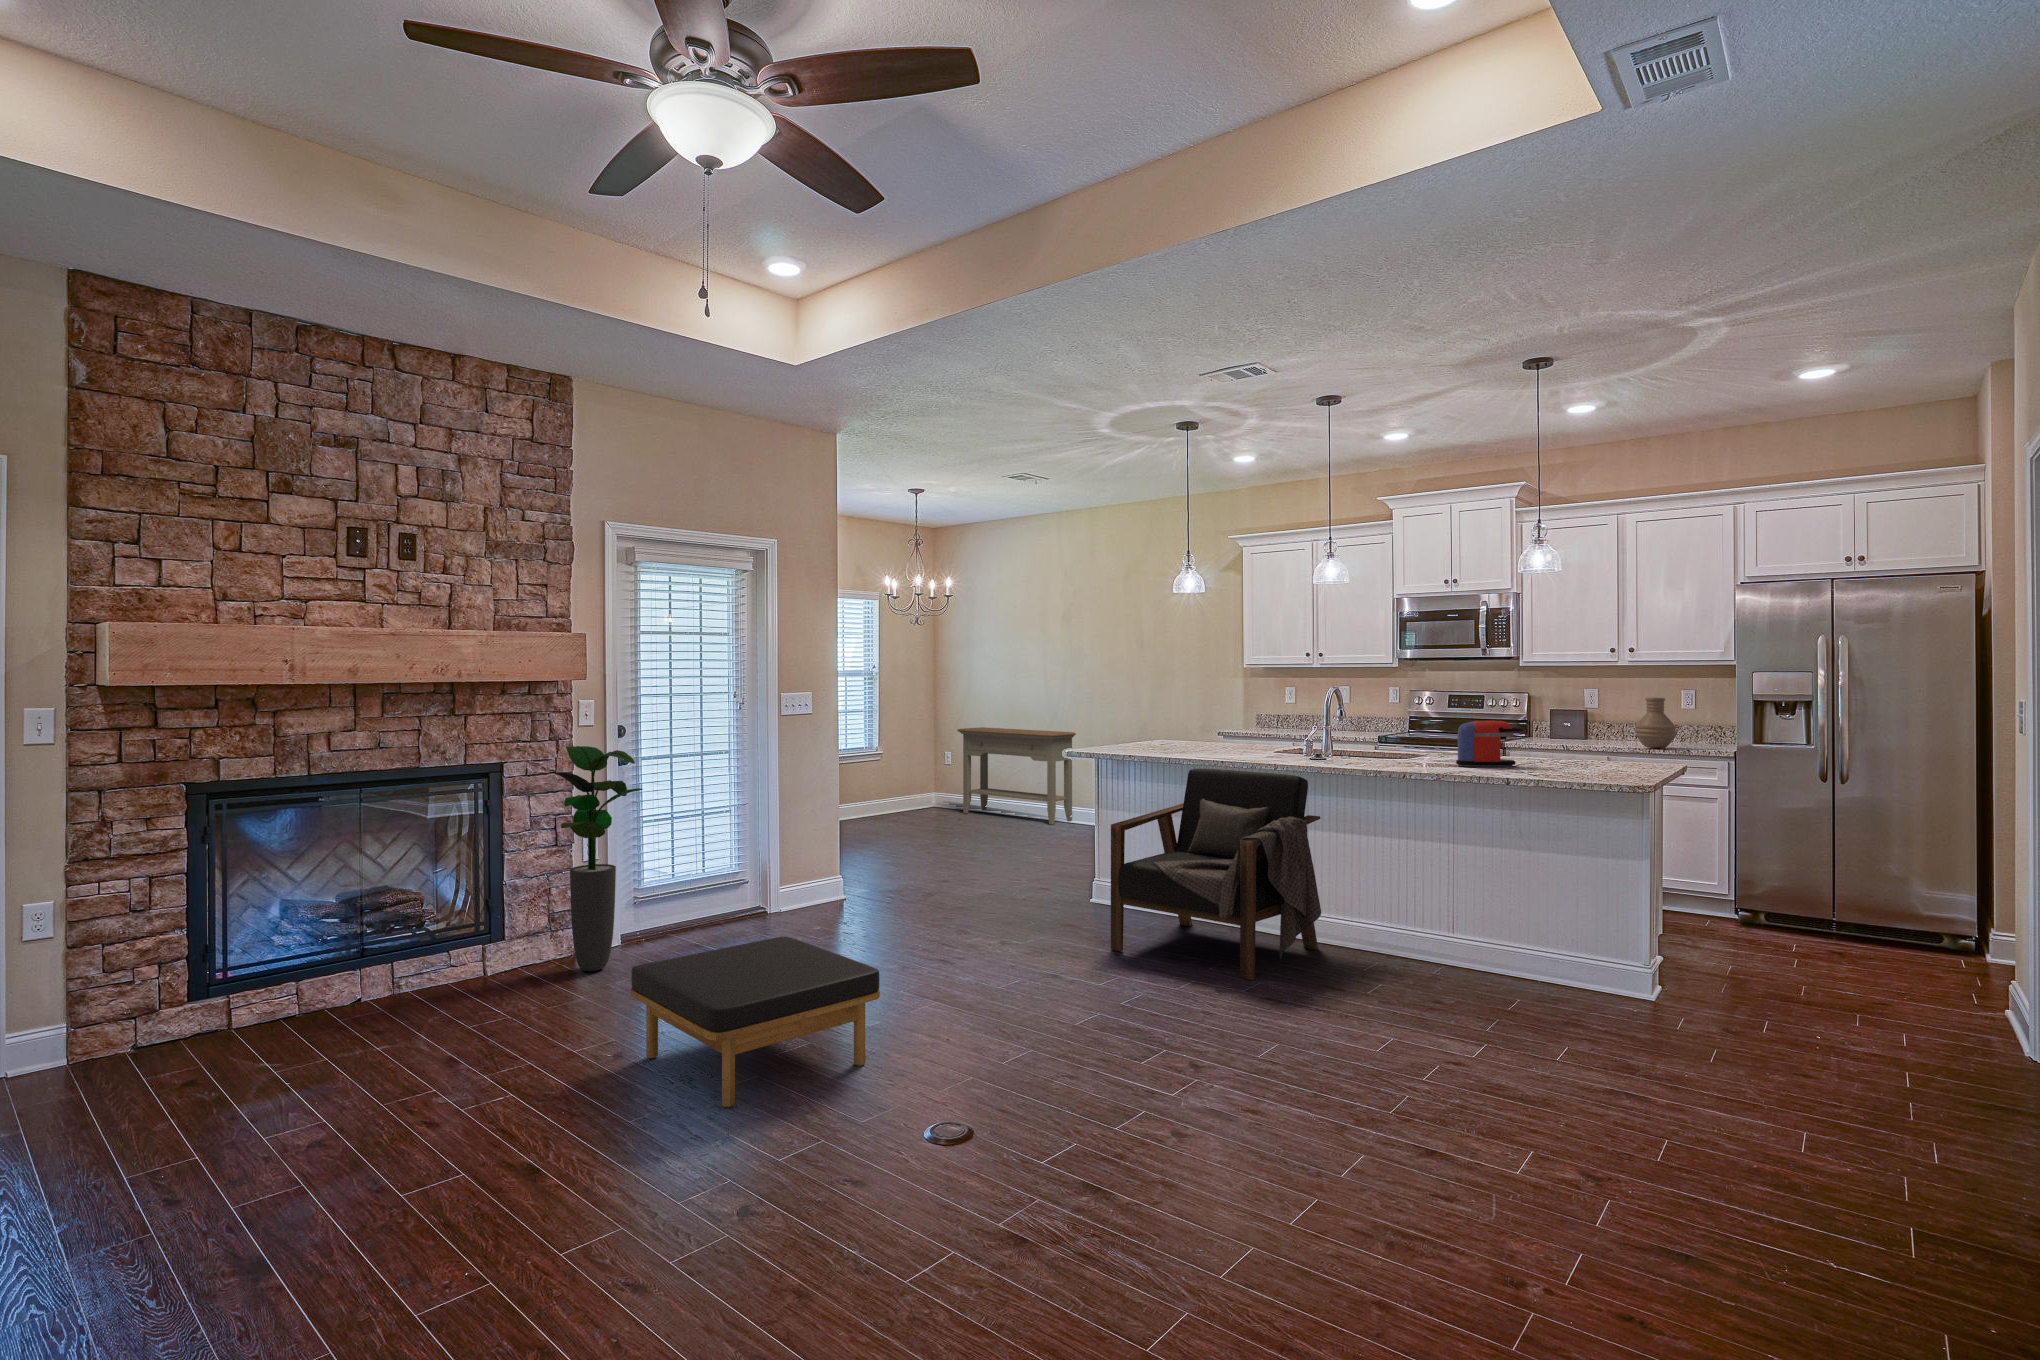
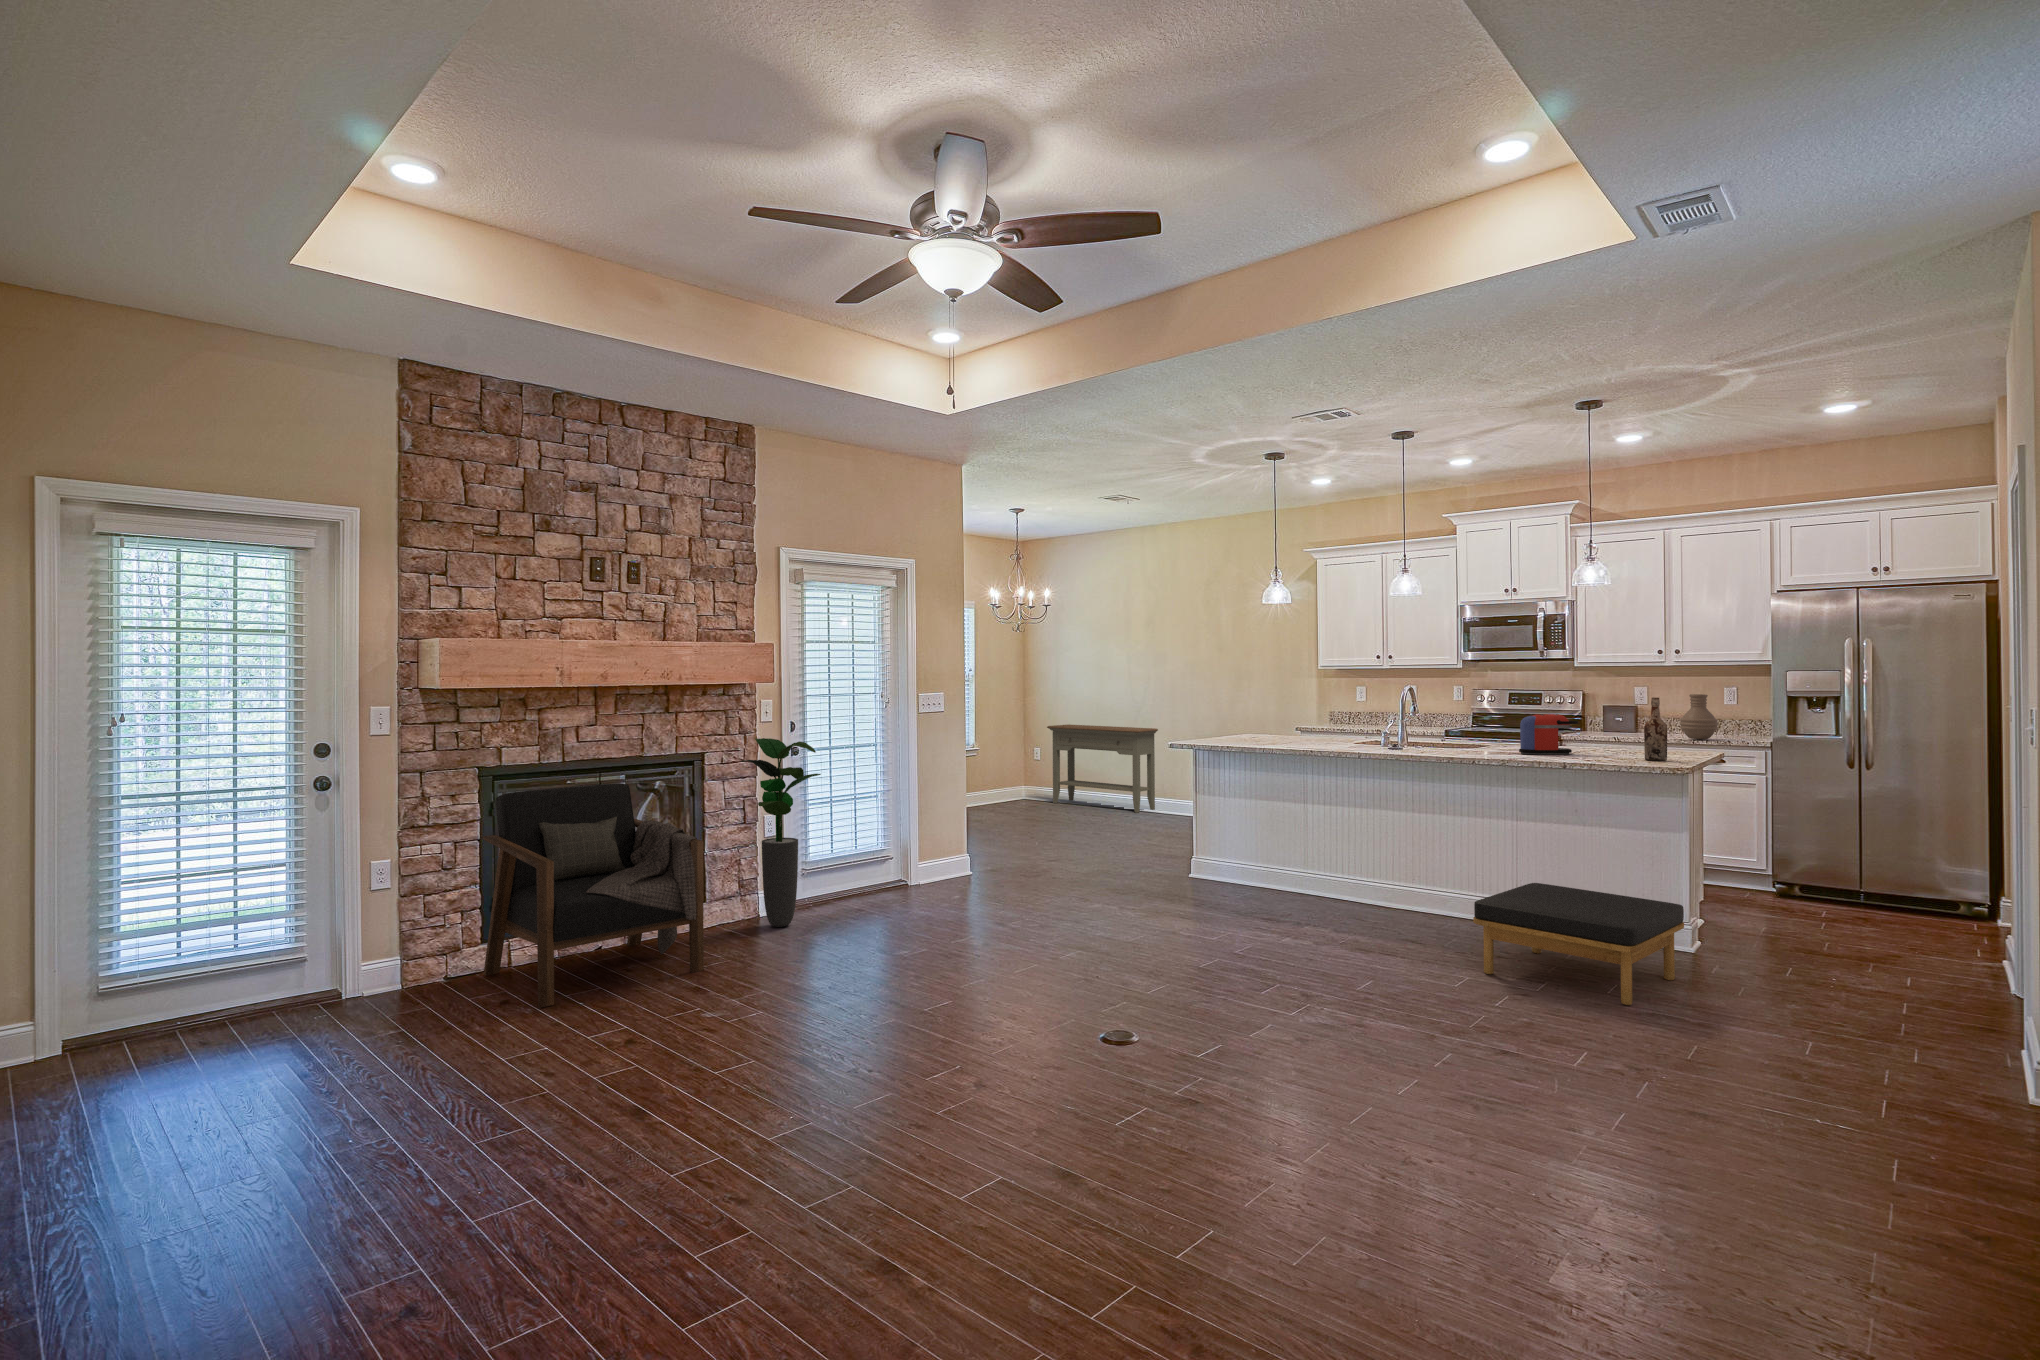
wine bottle: none [1597,702,1623,776] -> present [1644,698,1667,761]
armchair: present [1111,768,1321,980] -> present [482,783,704,1008]
ottoman: present [630,937,880,1107] -> present [1473,883,1684,1005]

